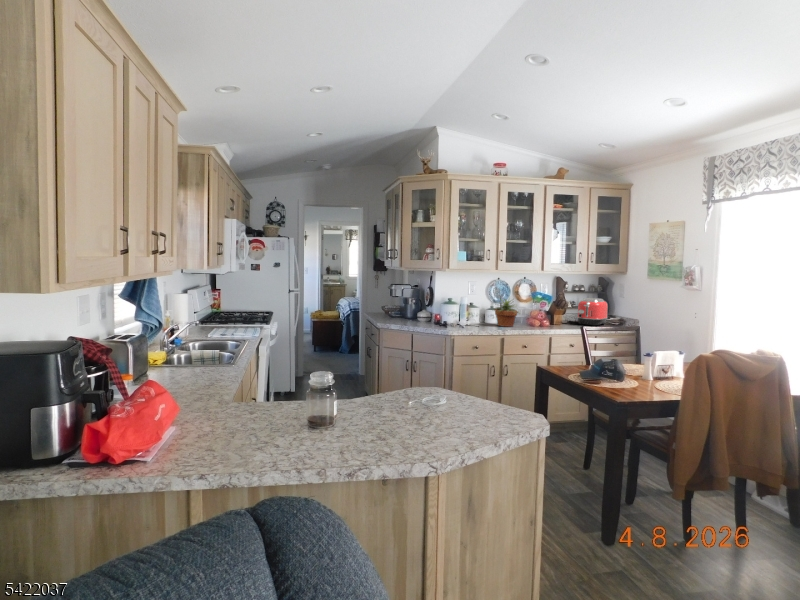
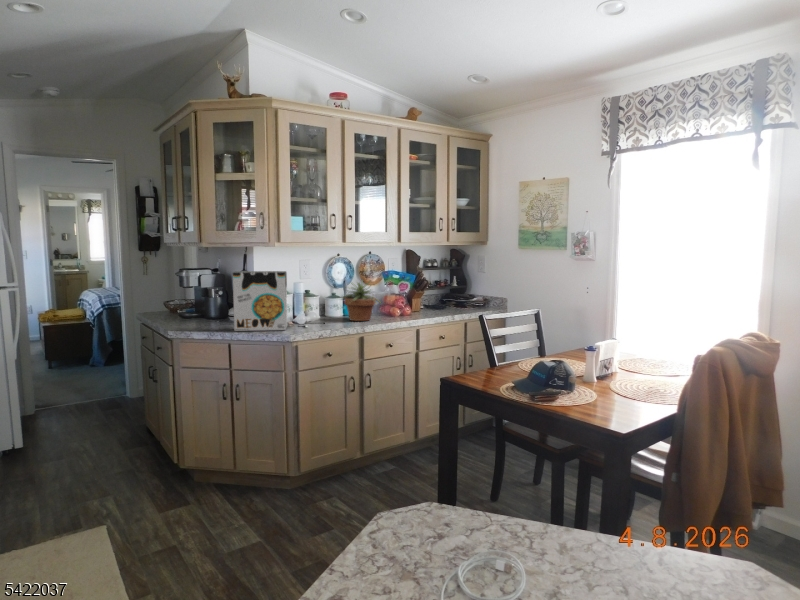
cereal box: none [418,288,453,328] -> present [233,271,287,331]
toaster: present [577,298,608,326] -> none [439,276,472,311]

